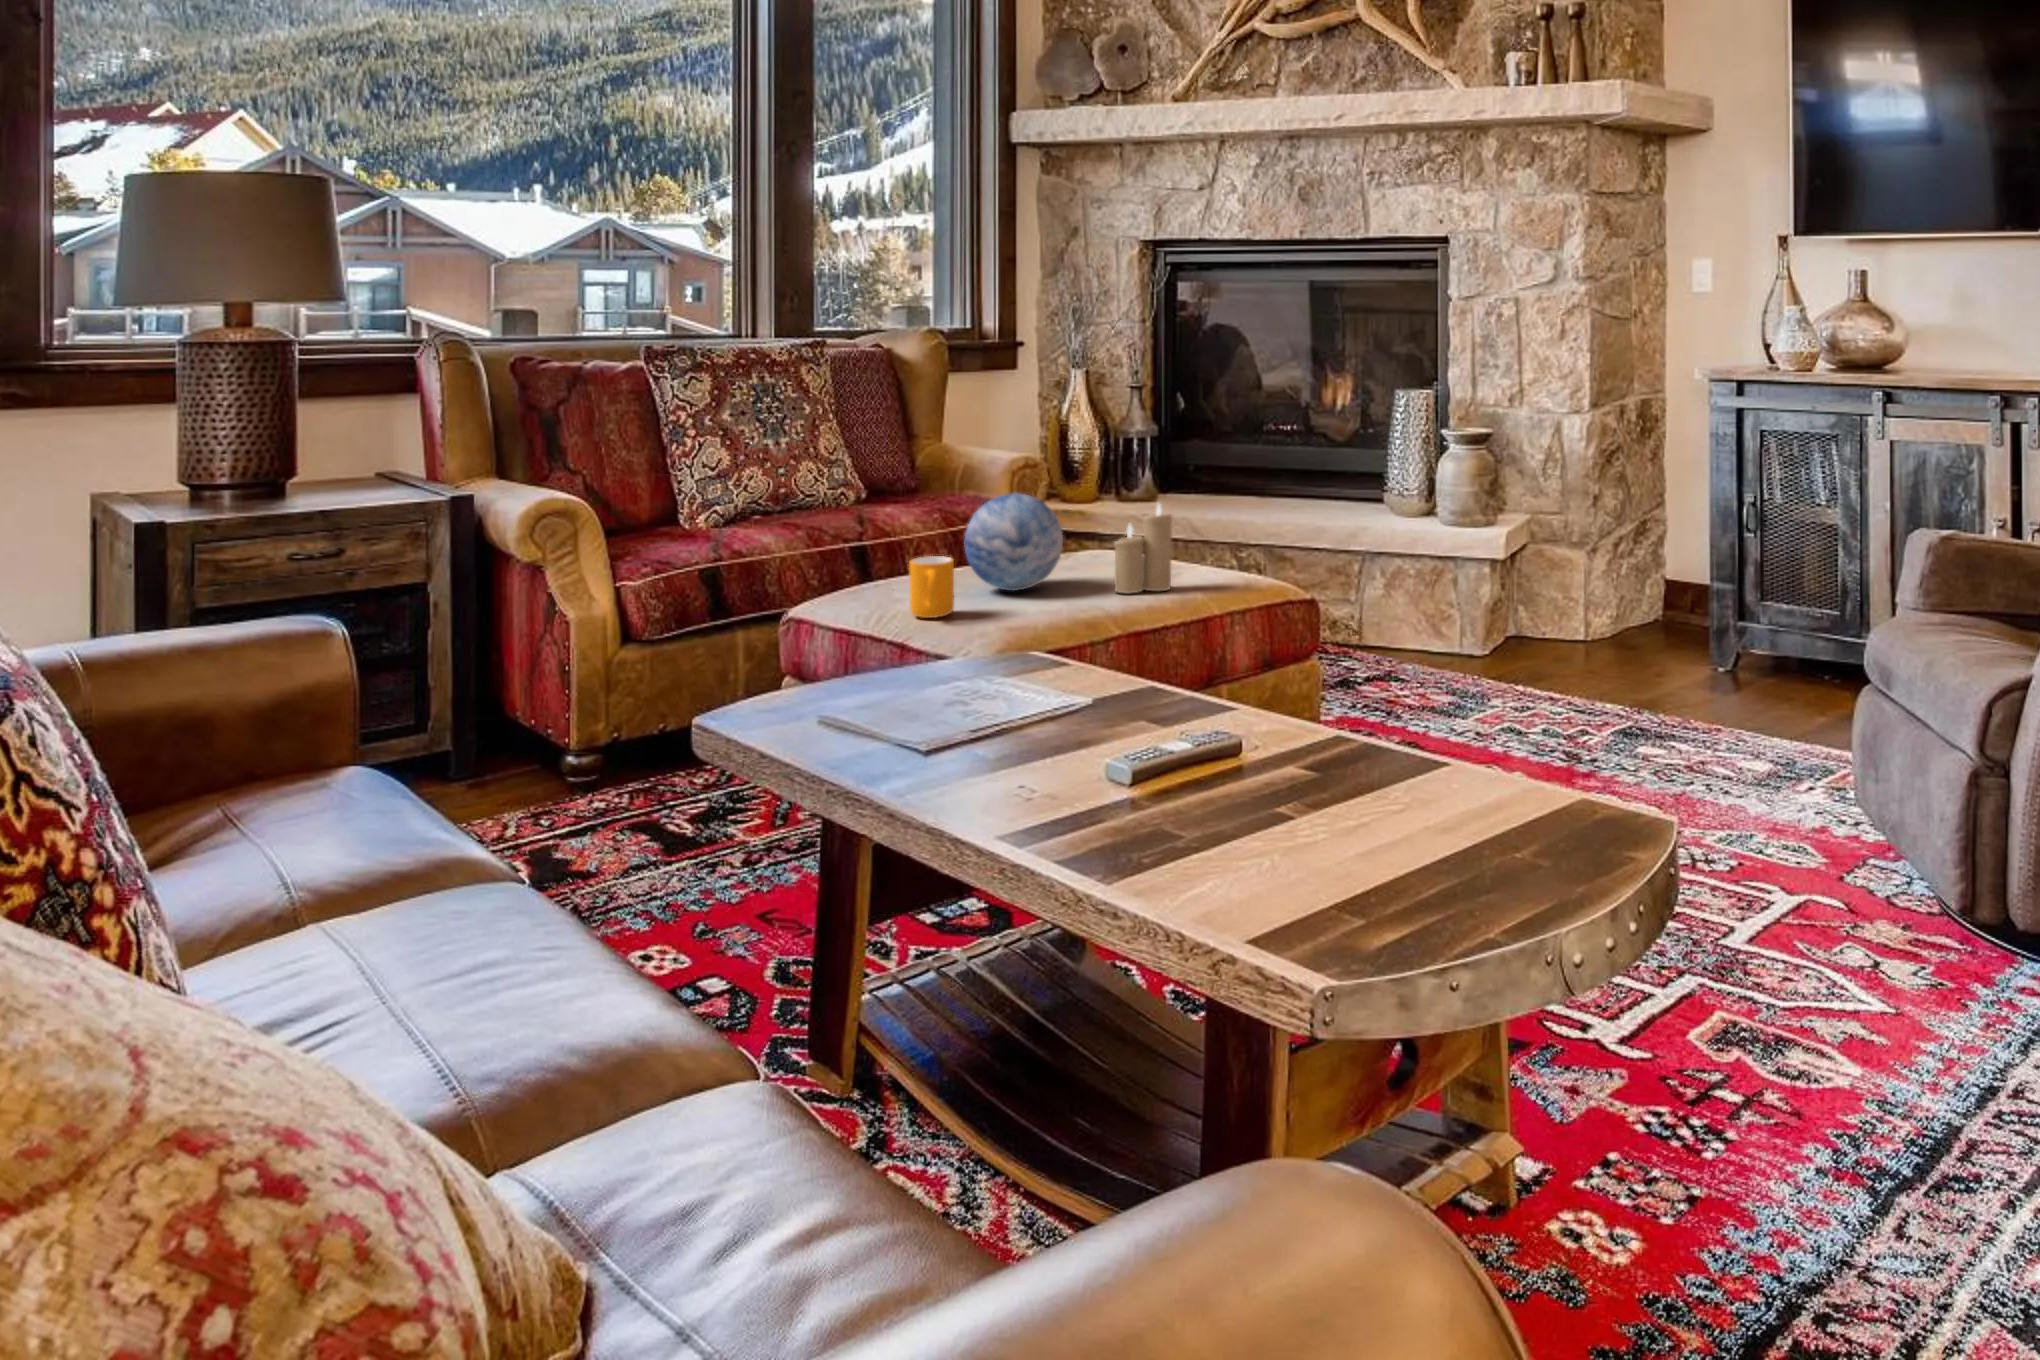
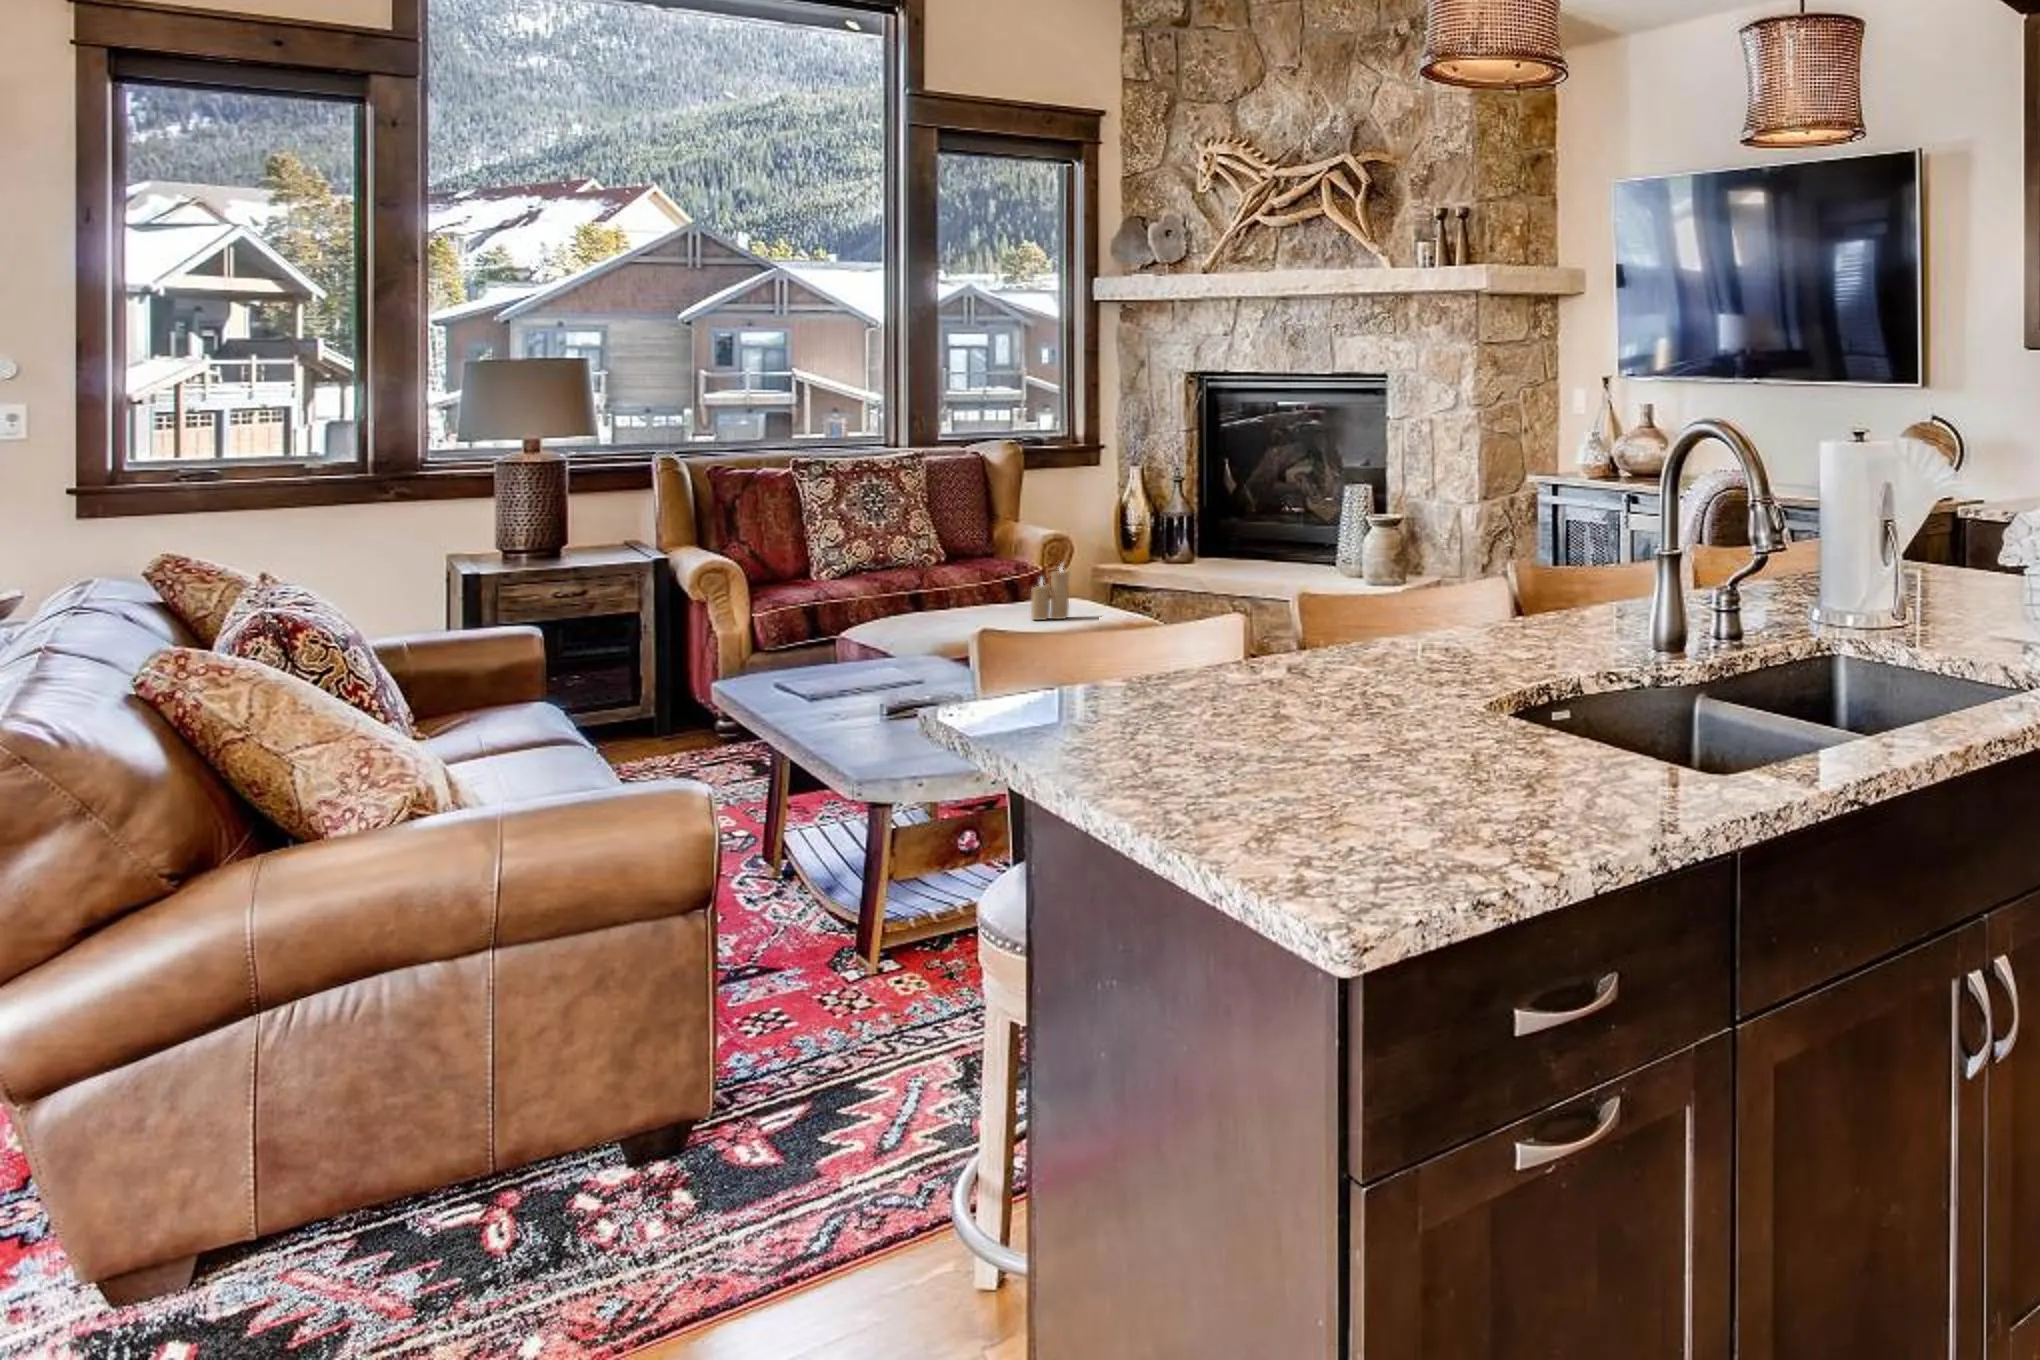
decorative orb: present [965,493,1063,591] -> none [942,557,1006,618]
mug: present [909,556,954,618] -> none [894,594,922,631]

